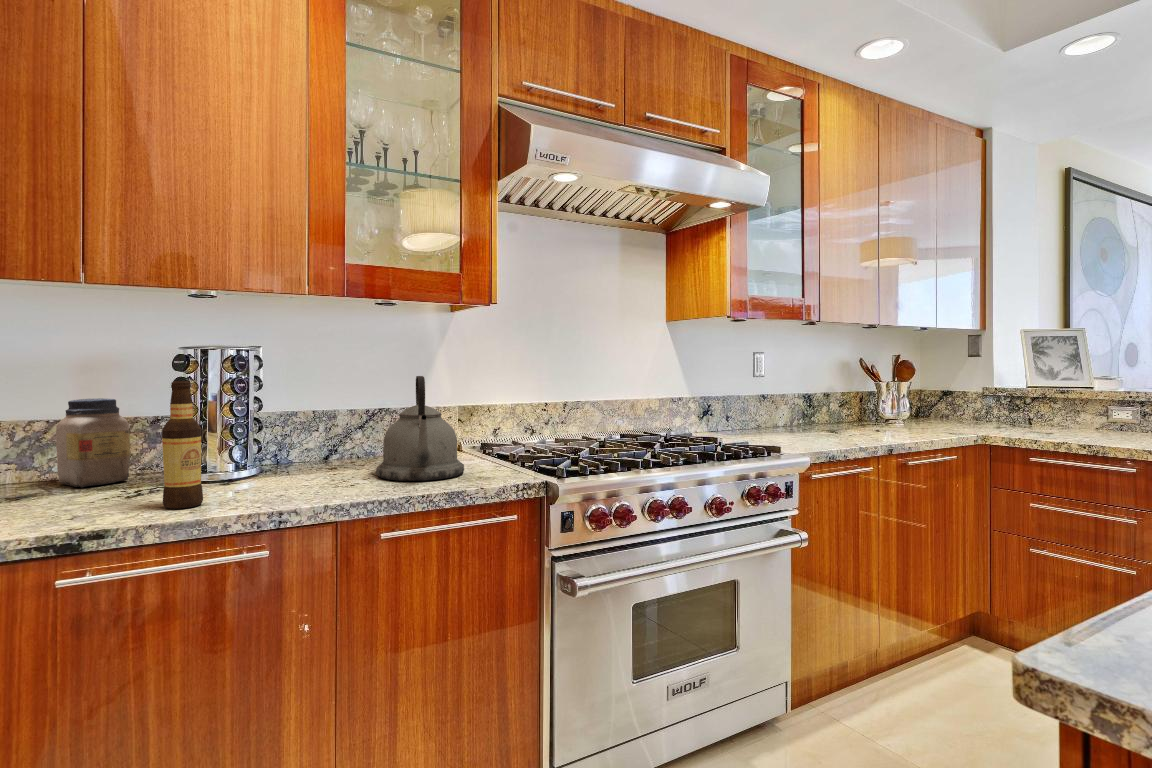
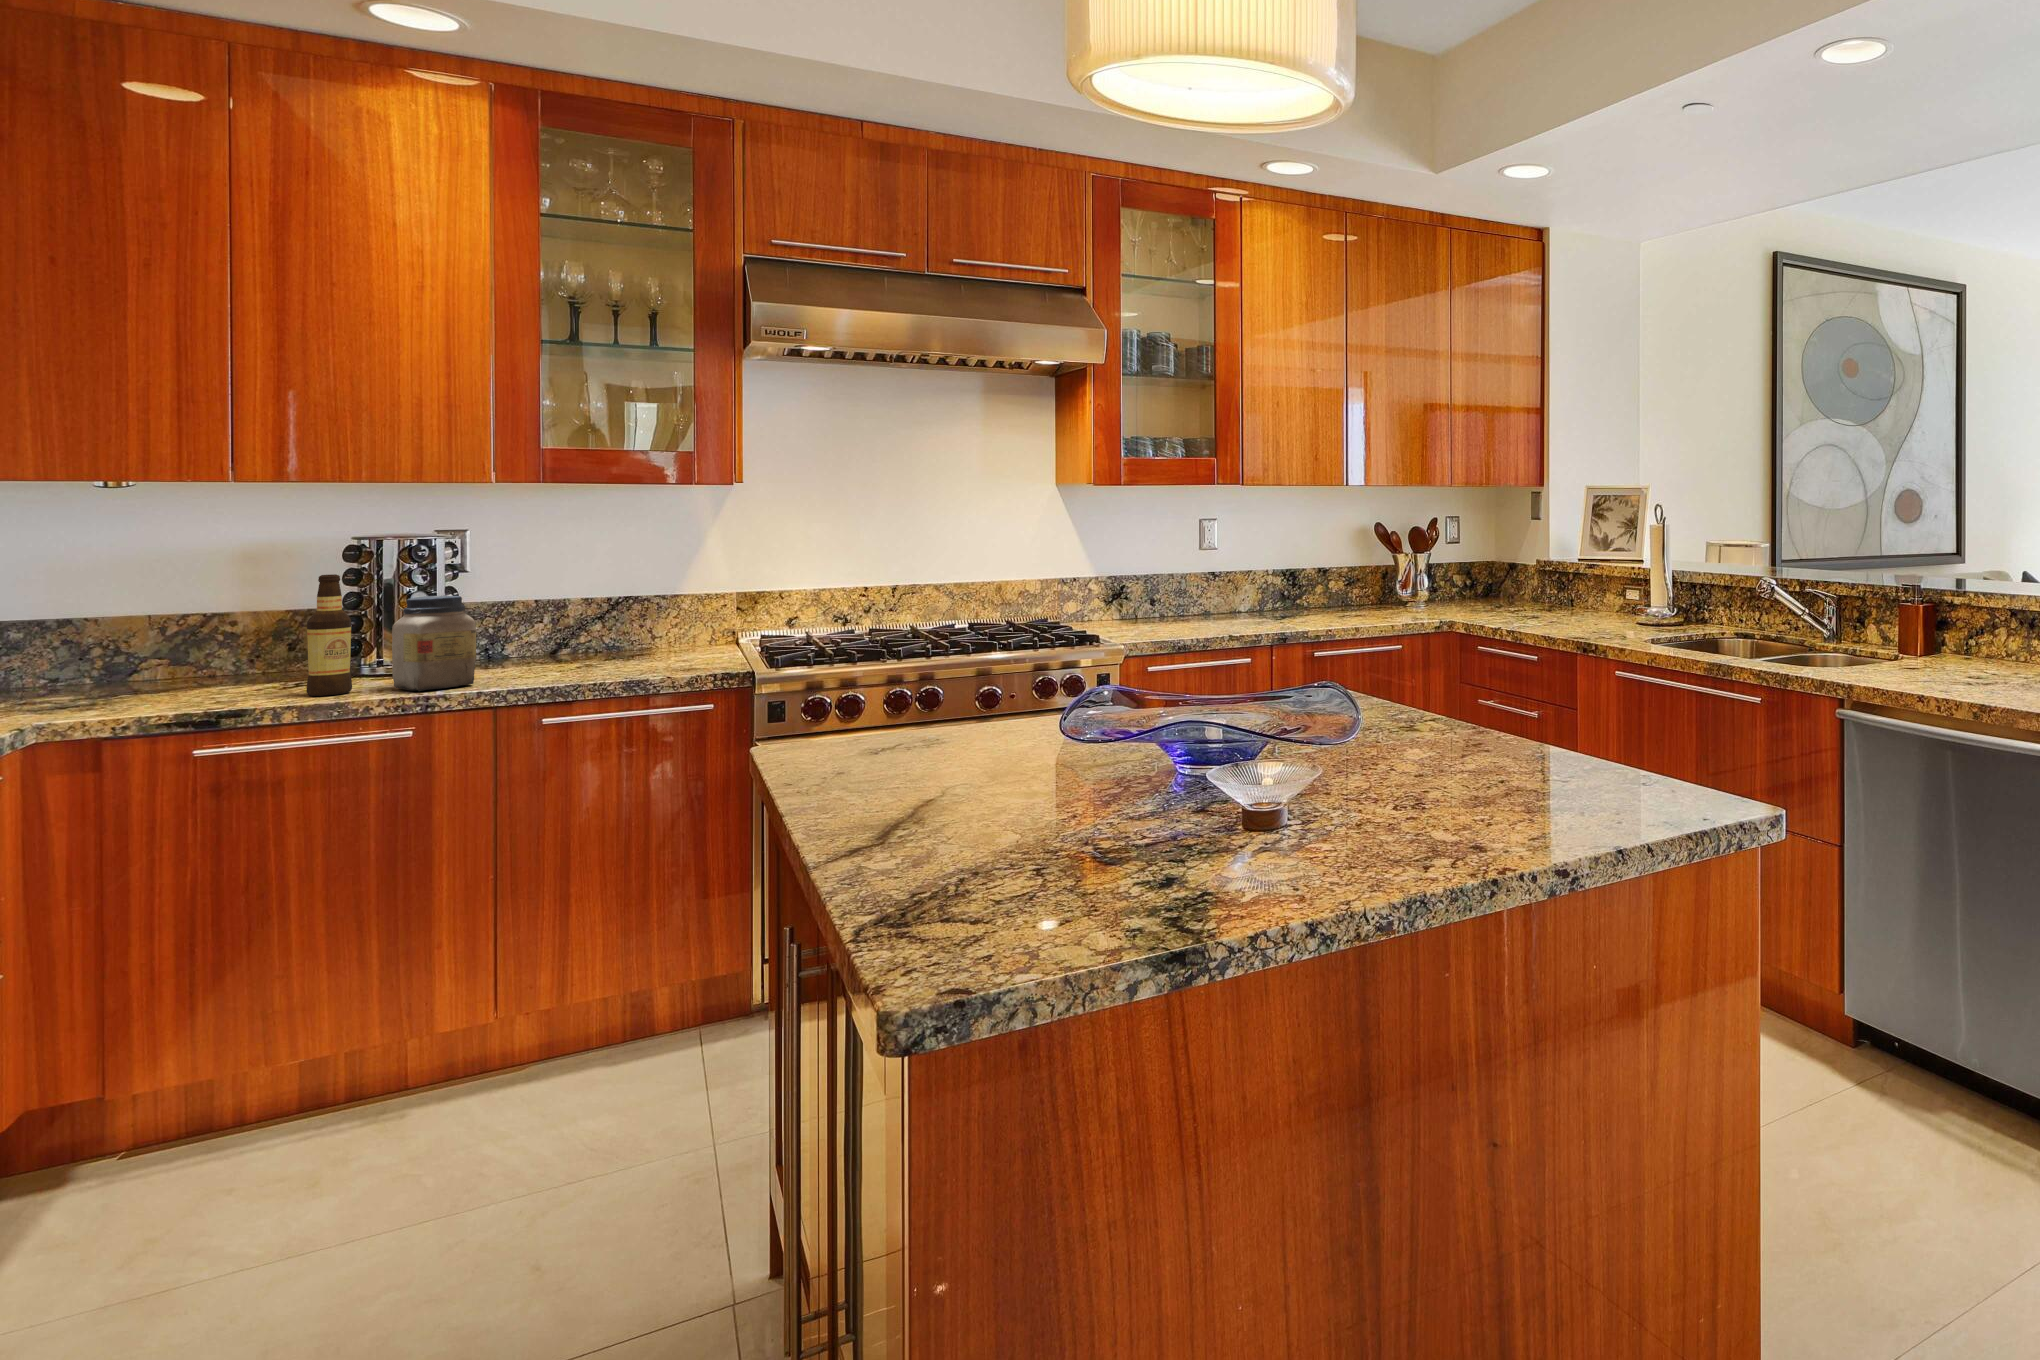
kettle: present [376,376,464,481] -> none [577,562,687,672]
jar: present [56,398,130,487] -> present [392,596,477,691]

